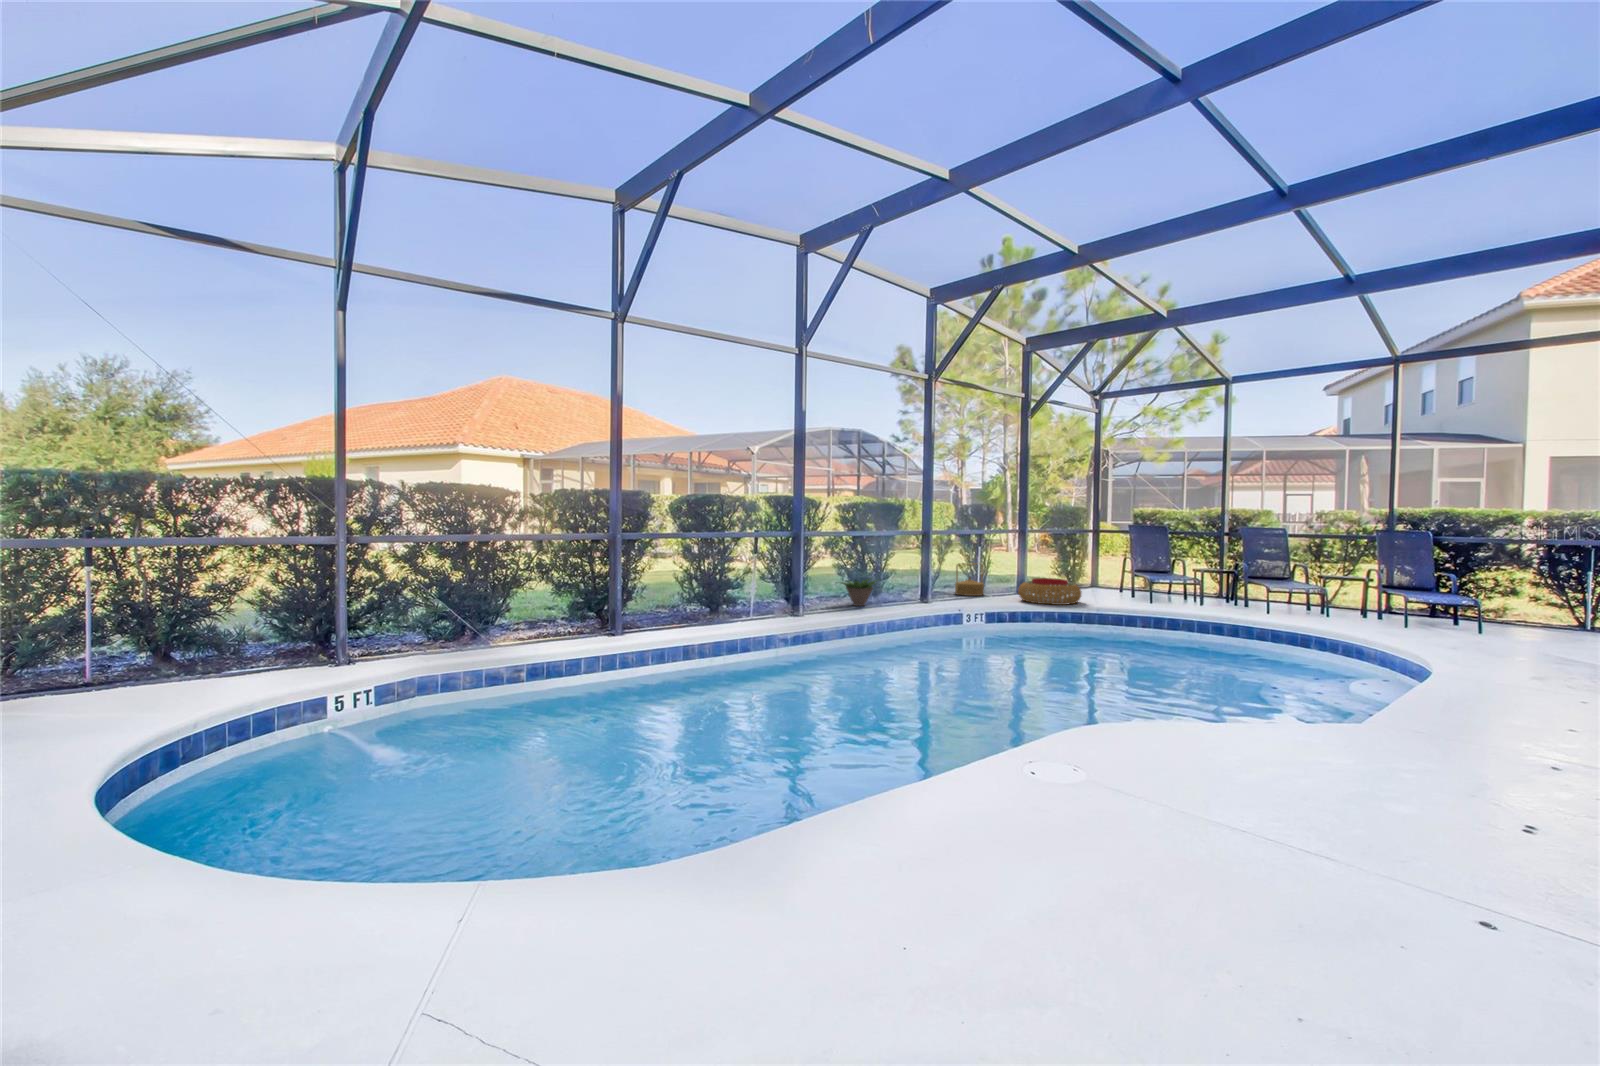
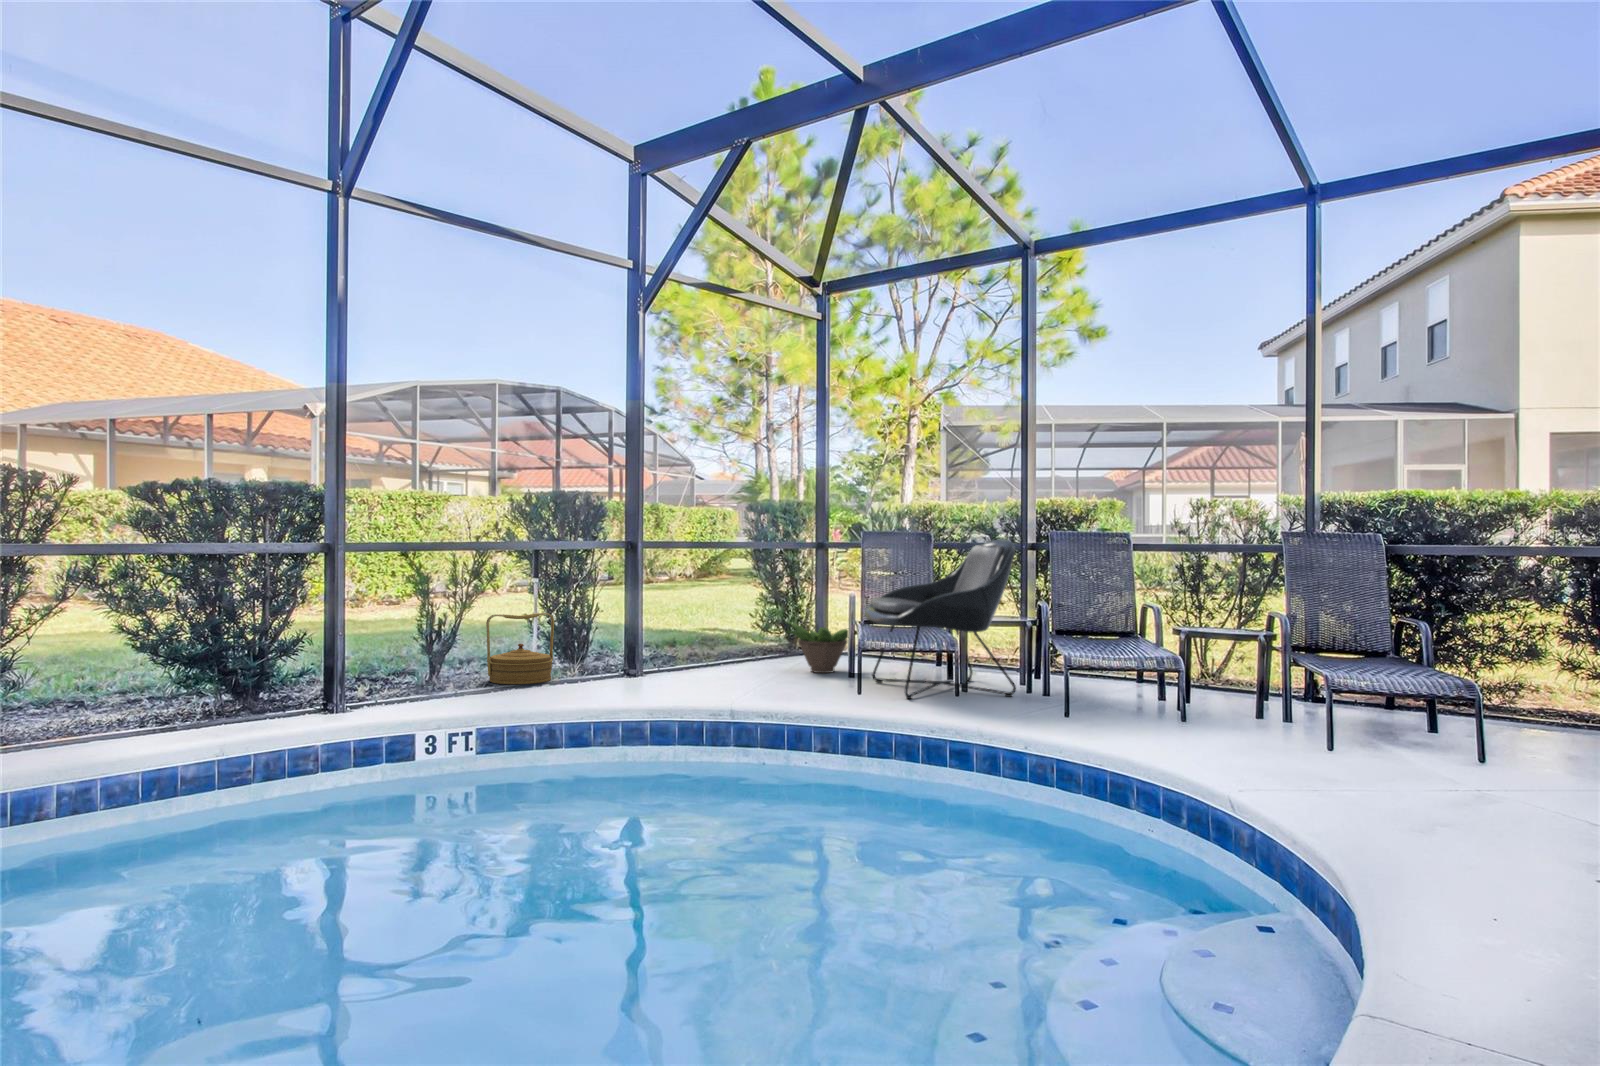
lounge chair: none [1142,531,1229,607] -> present [865,539,1016,699]
pouf: present [1018,578,1082,605] -> none [592,644,724,703]
decorative plant: present [840,579,879,606] -> present [788,623,848,673]

